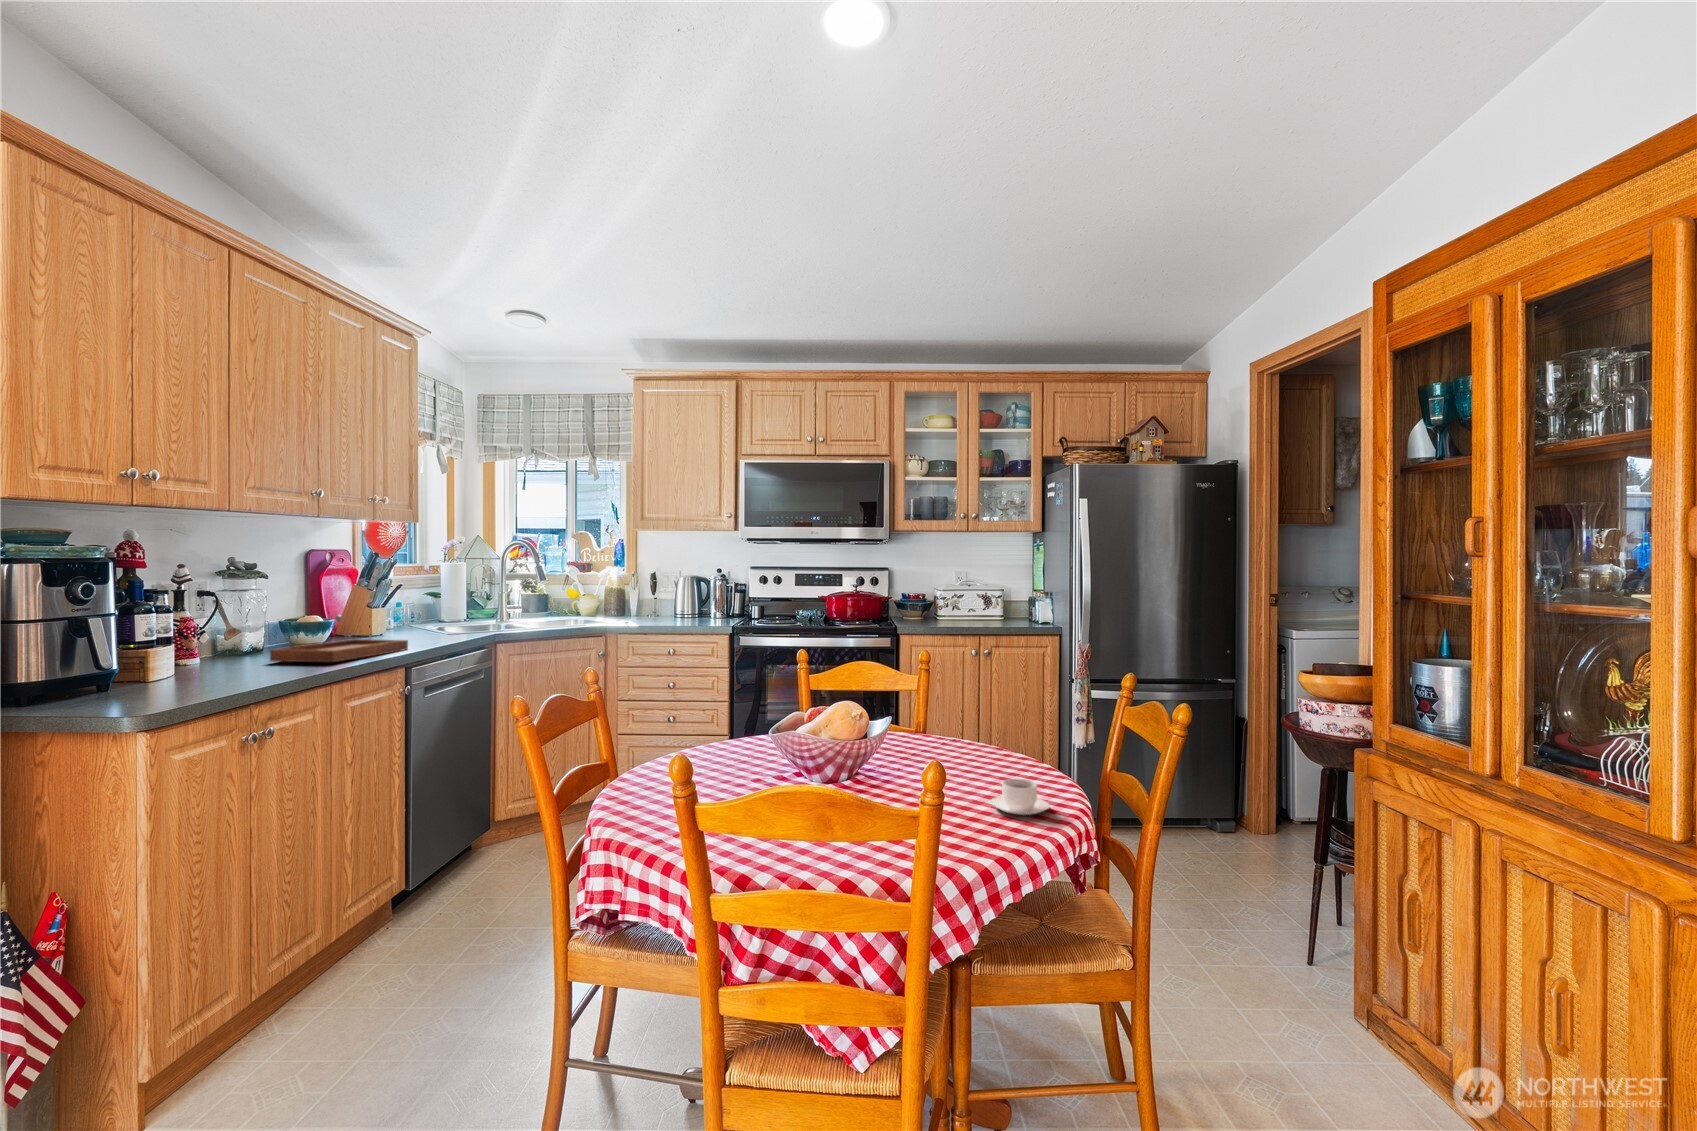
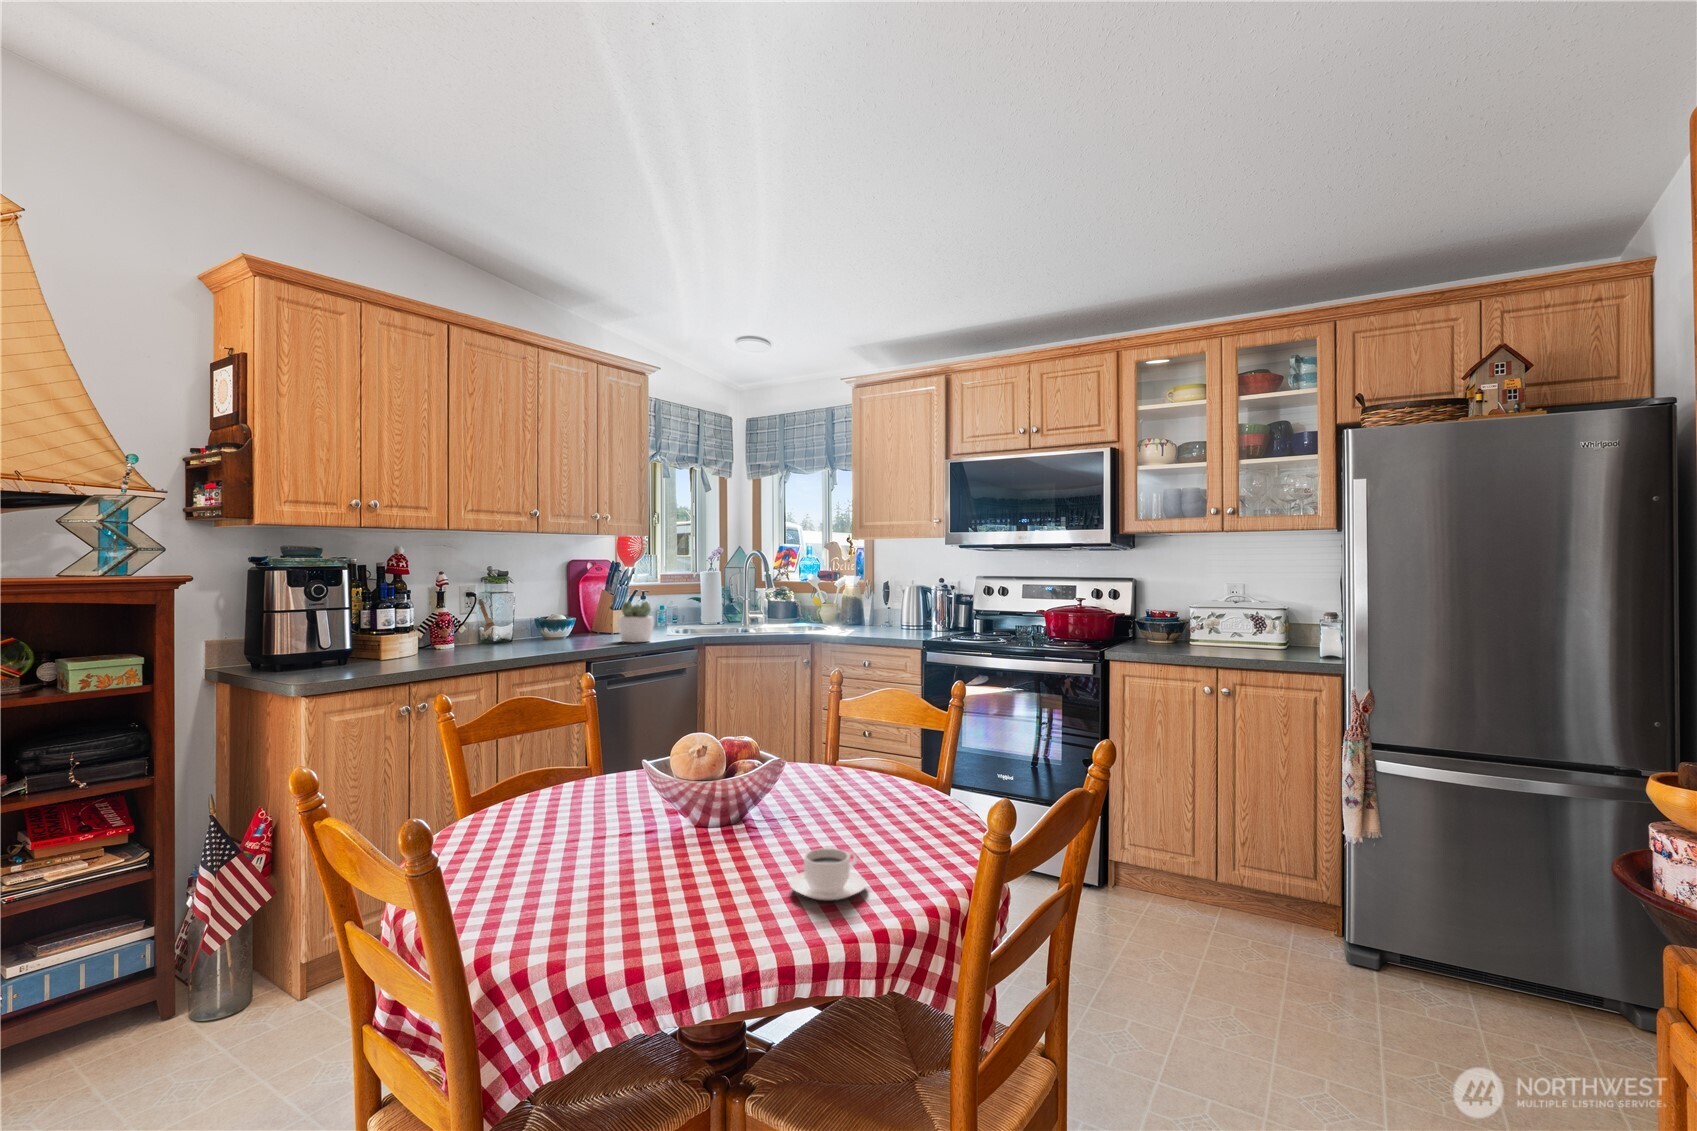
succulent plant: none [416,596,460,643] -> present [618,601,654,642]
tray: present [270,615,408,662] -> none [481,615,597,654]

